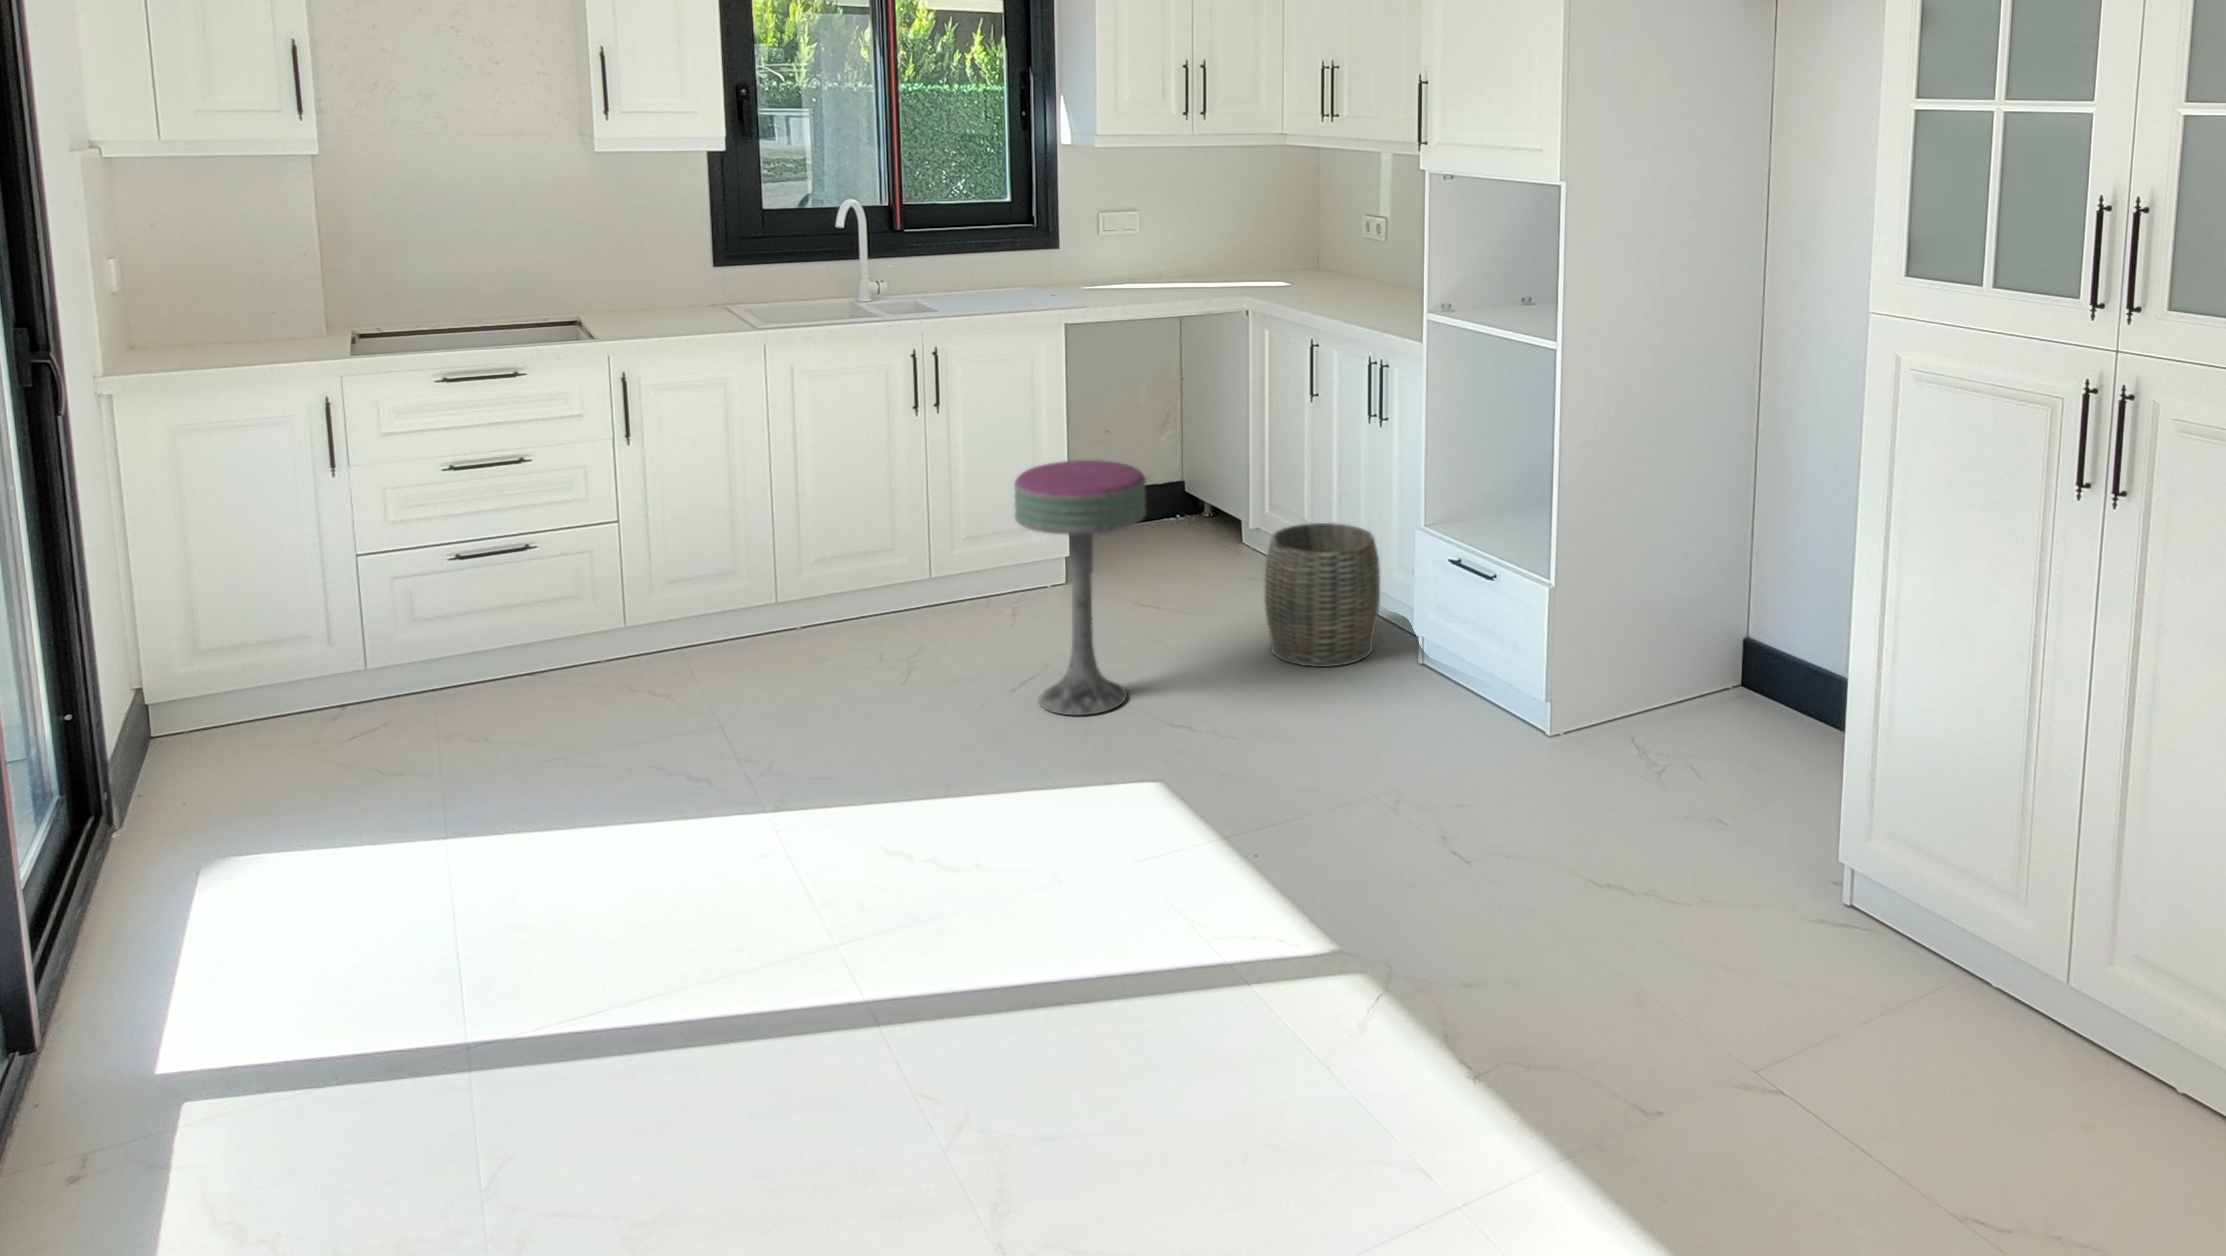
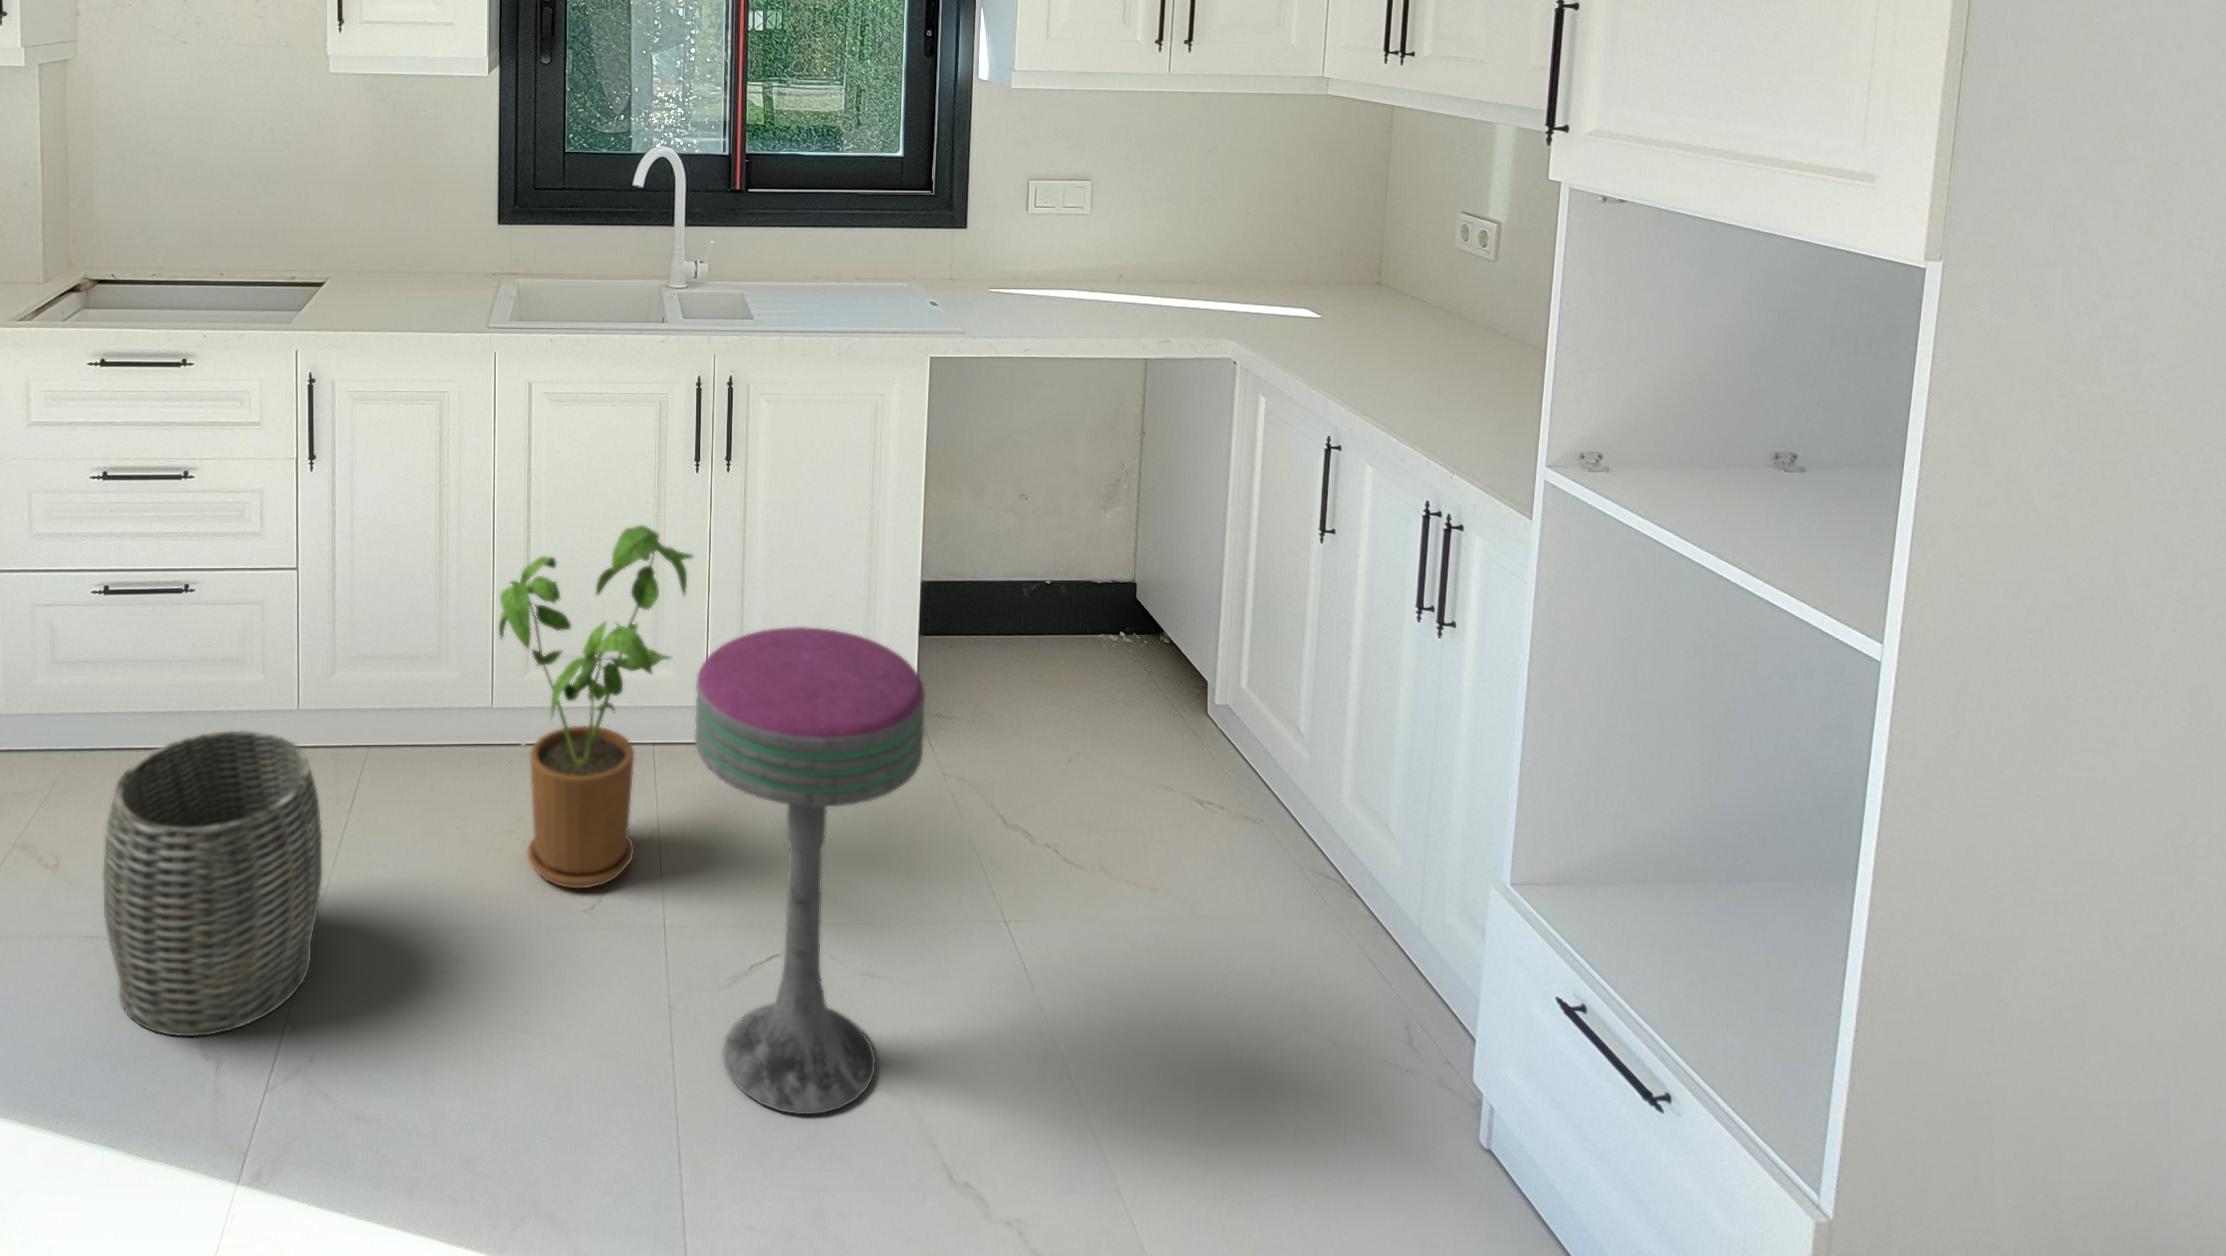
house plant: none [825,439,961,673] -> present [499,525,693,888]
woven basket: present [1265,523,1380,667] -> present [103,731,322,1036]

